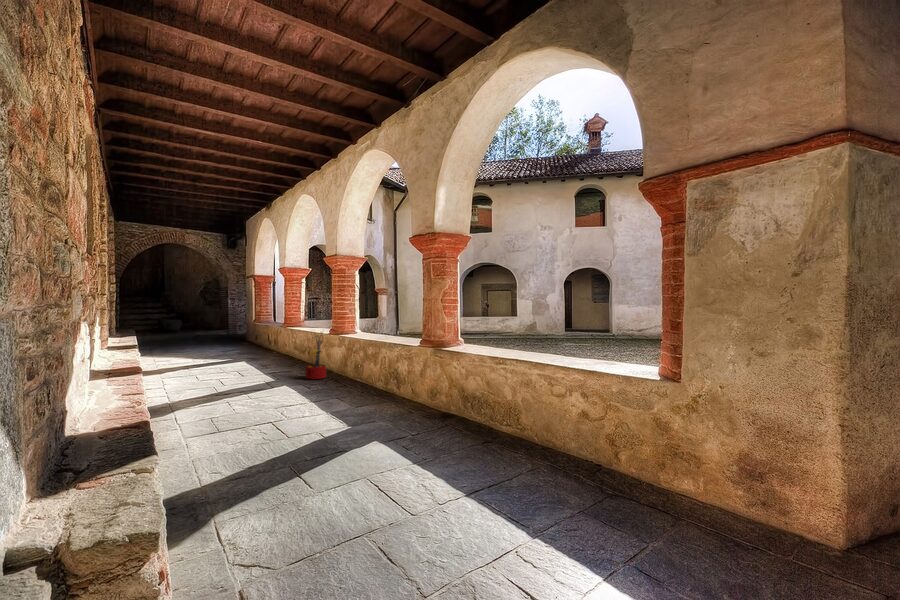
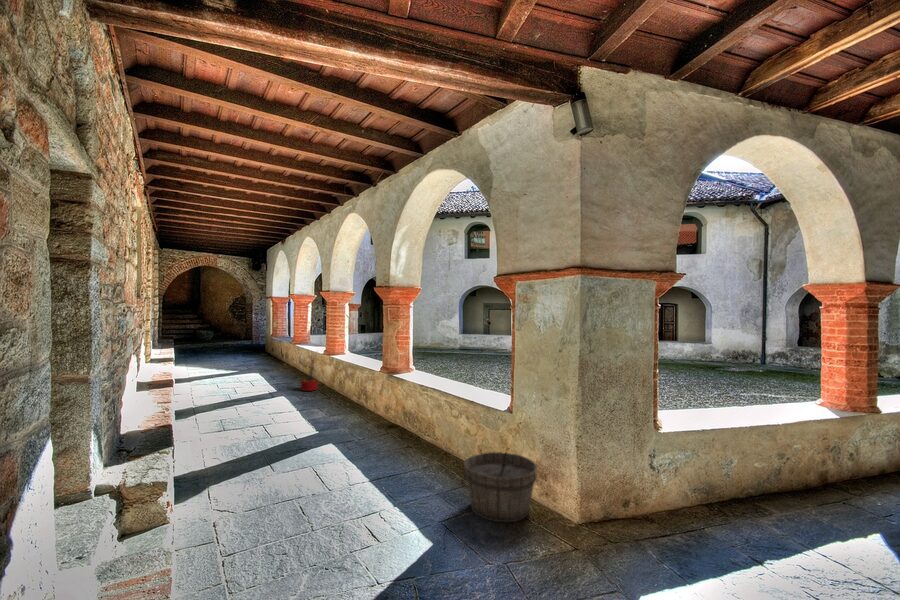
wooden bucket: none [628,434,758,555] -> present [464,448,537,522]

